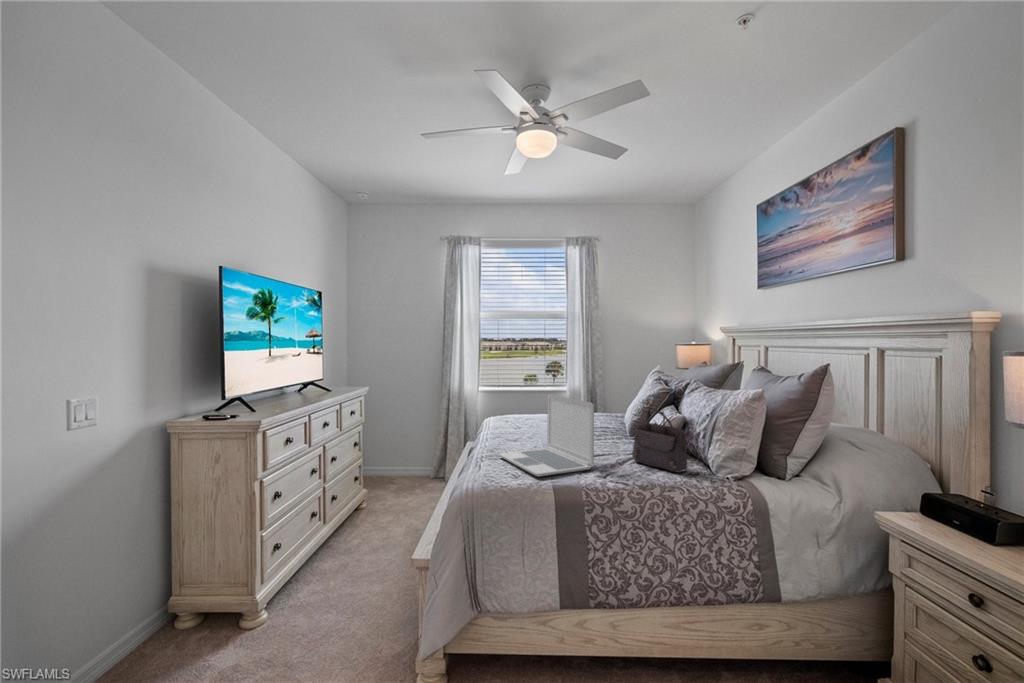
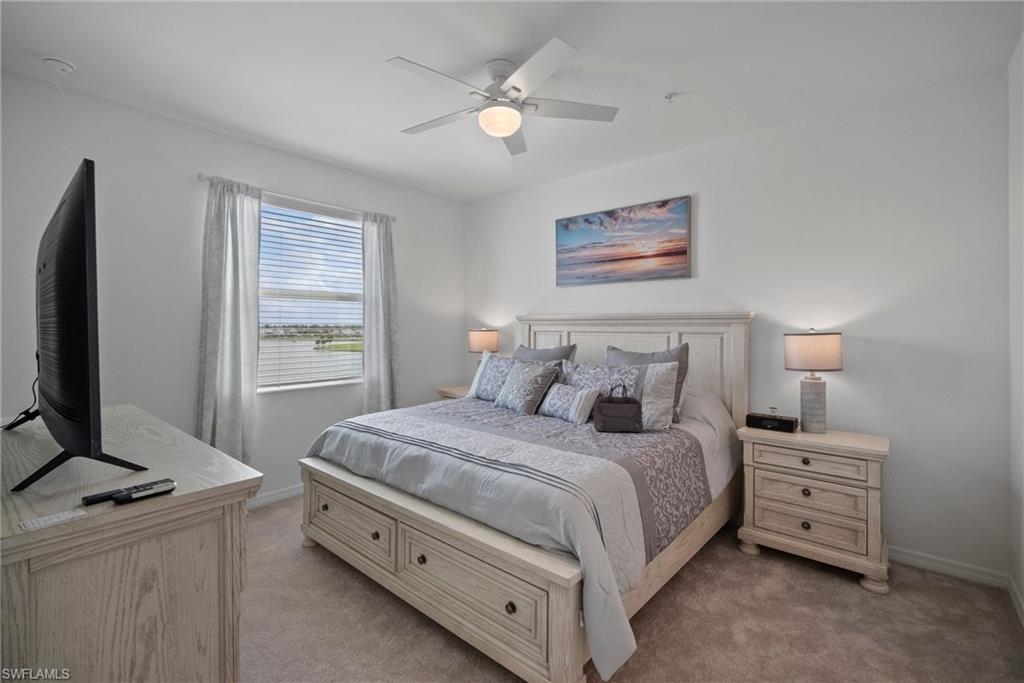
laptop: present [499,394,594,477] -> none [507,381,597,459]

